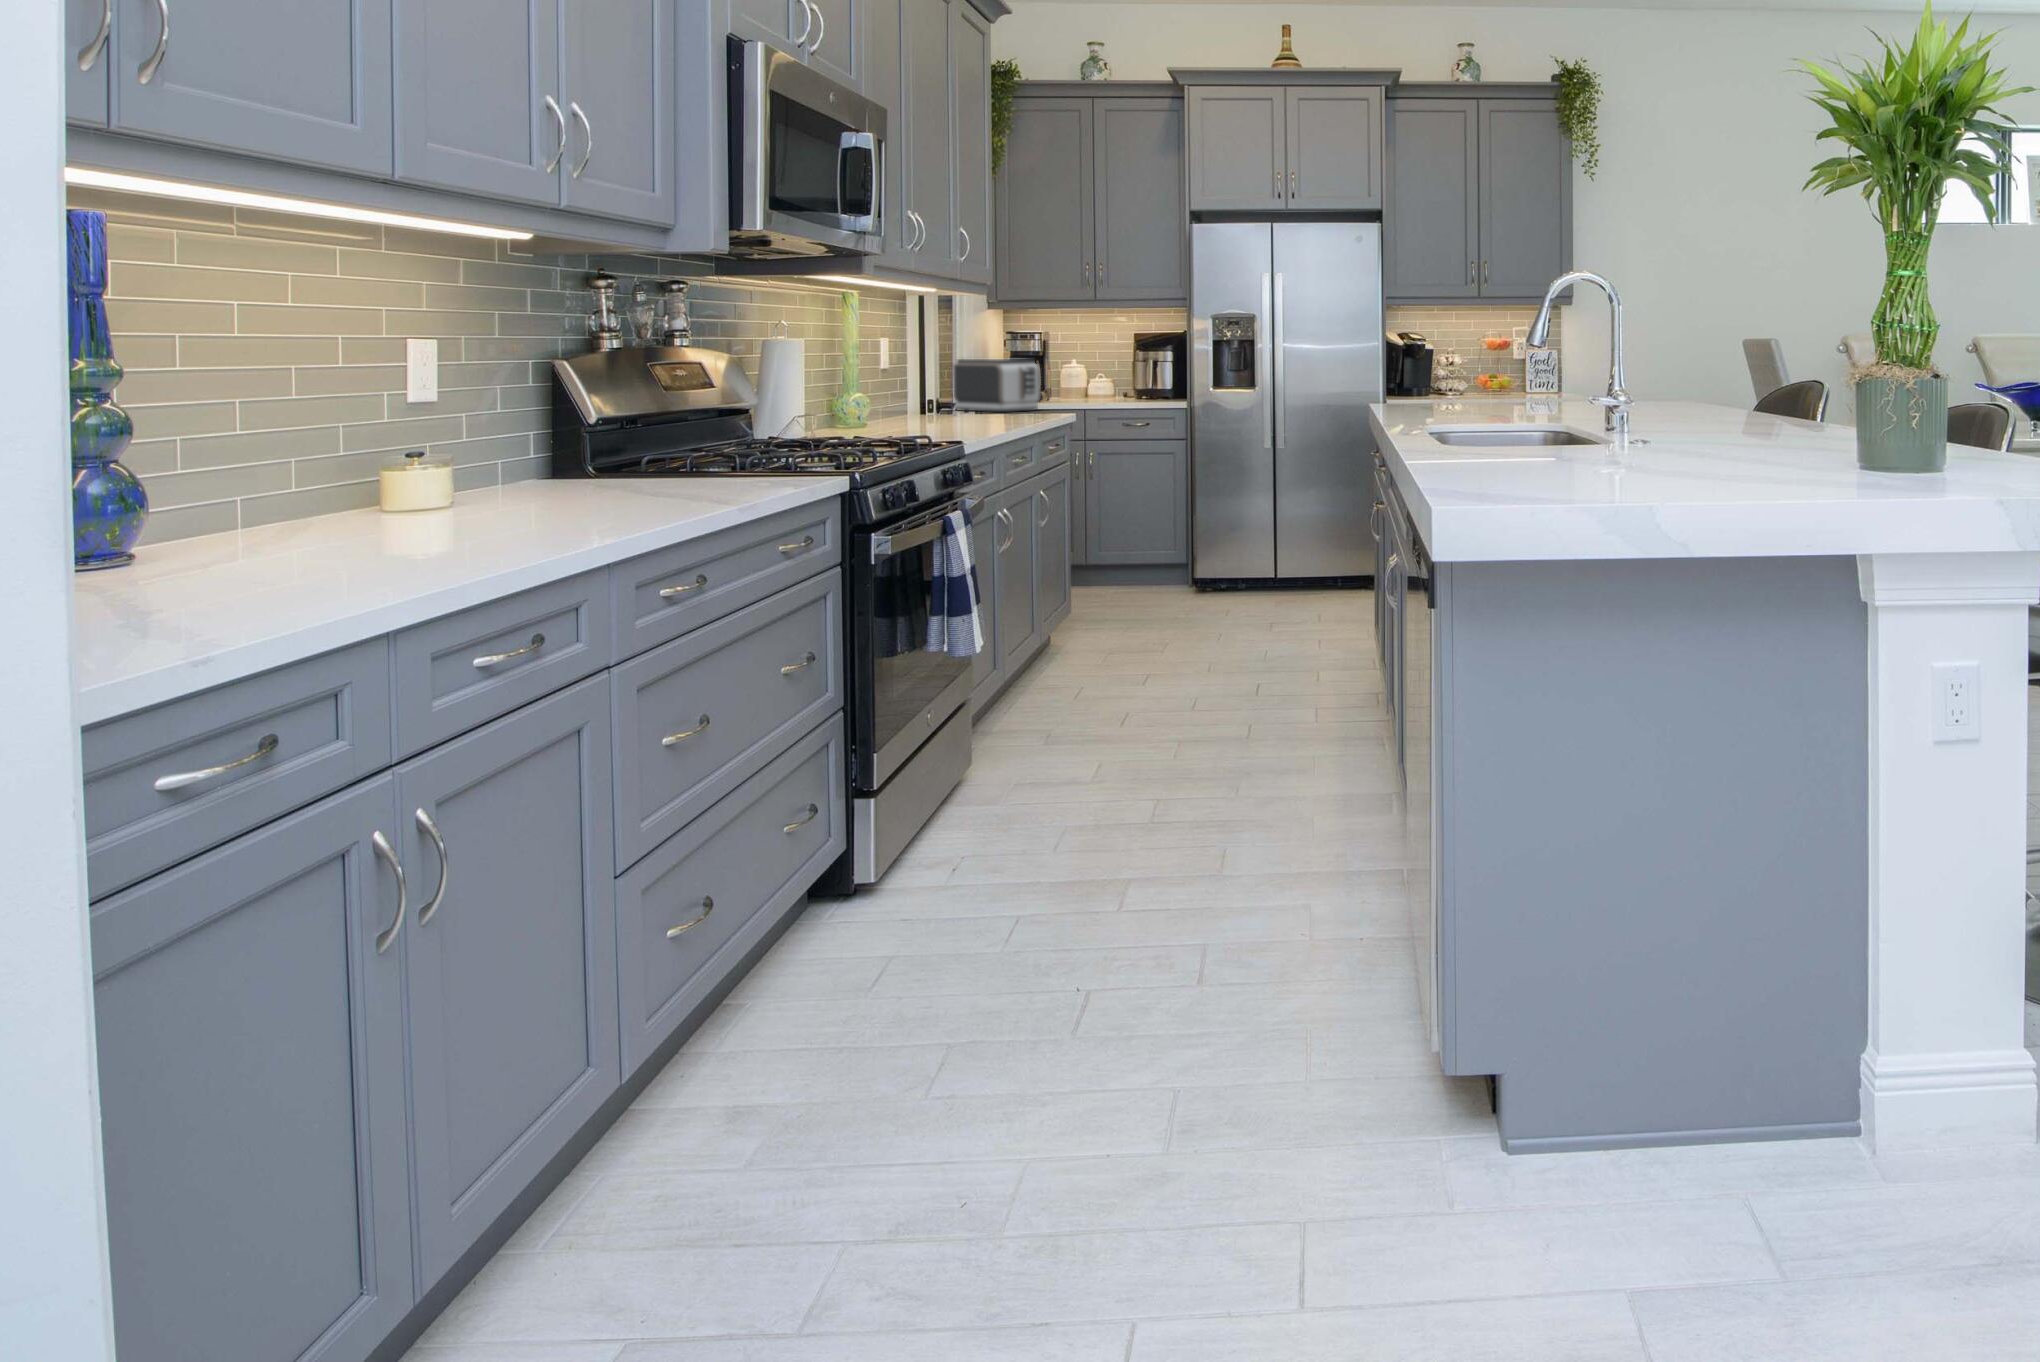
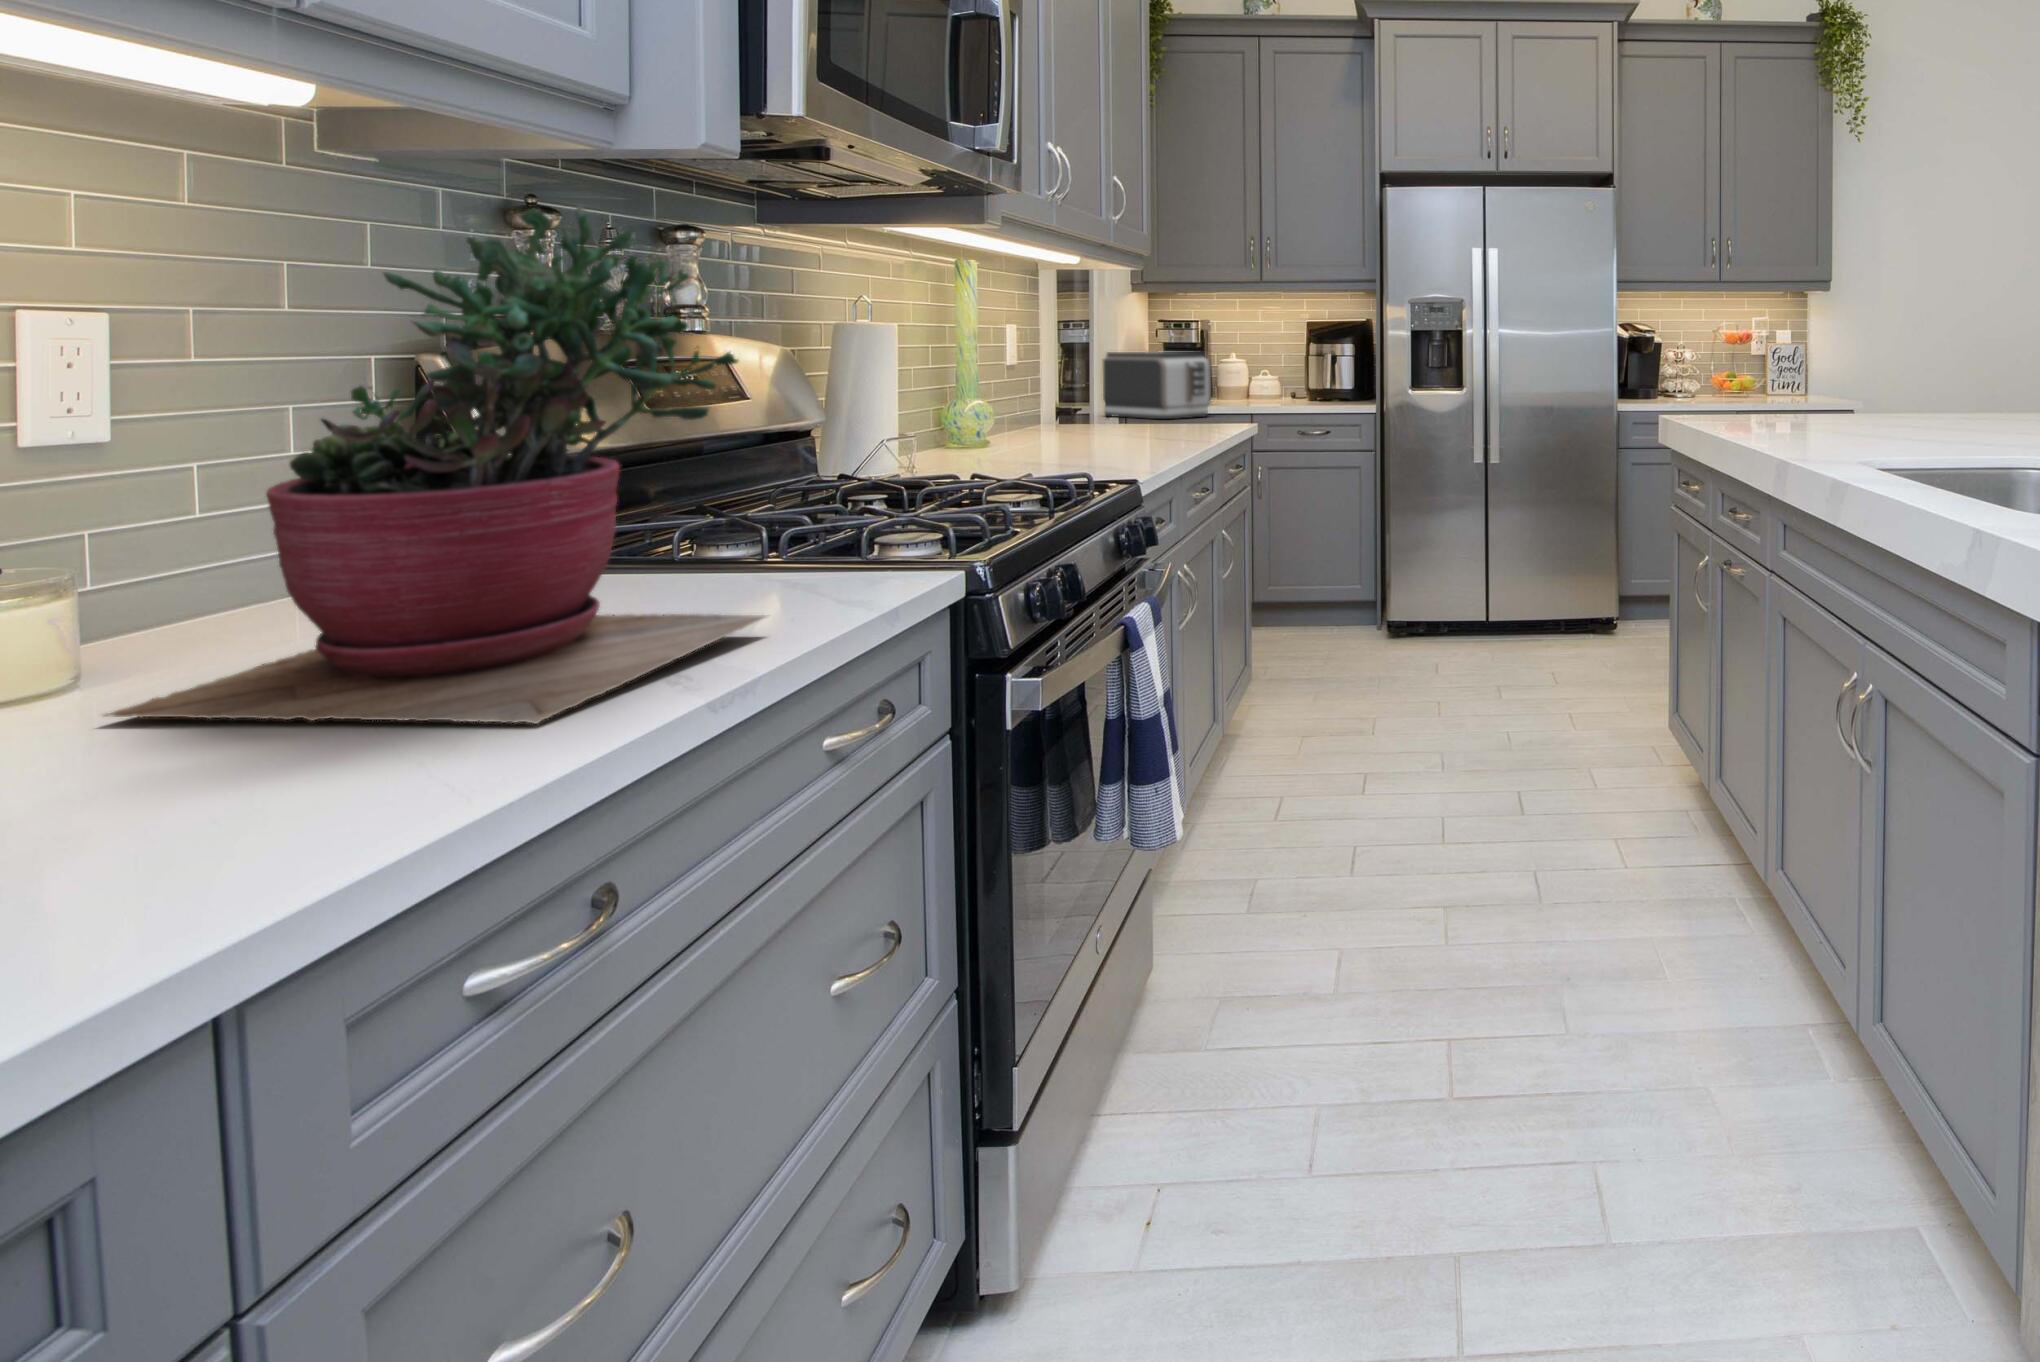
succulent plant: none [511,298,763,507] -> present [104,206,766,724]

